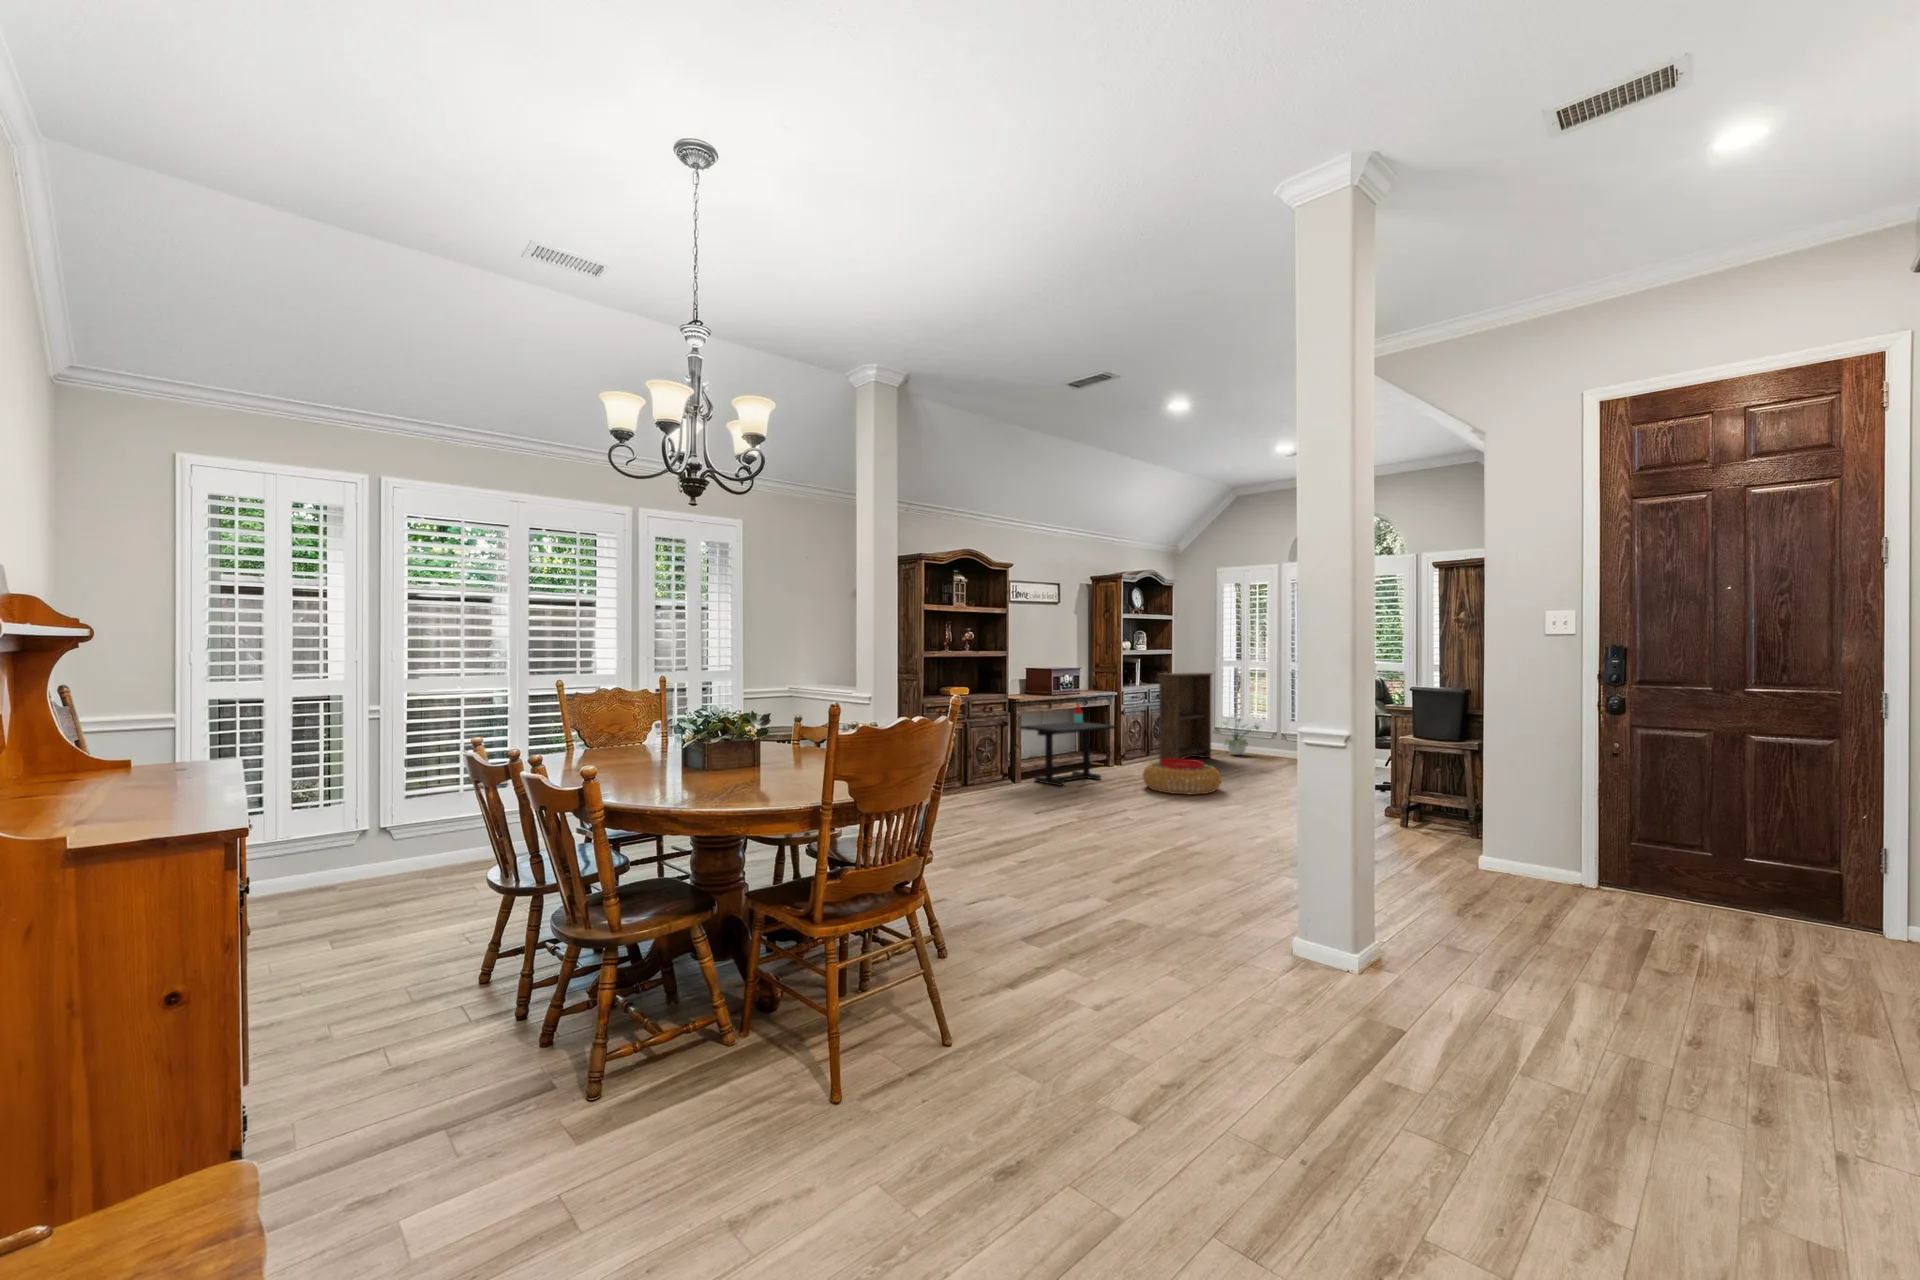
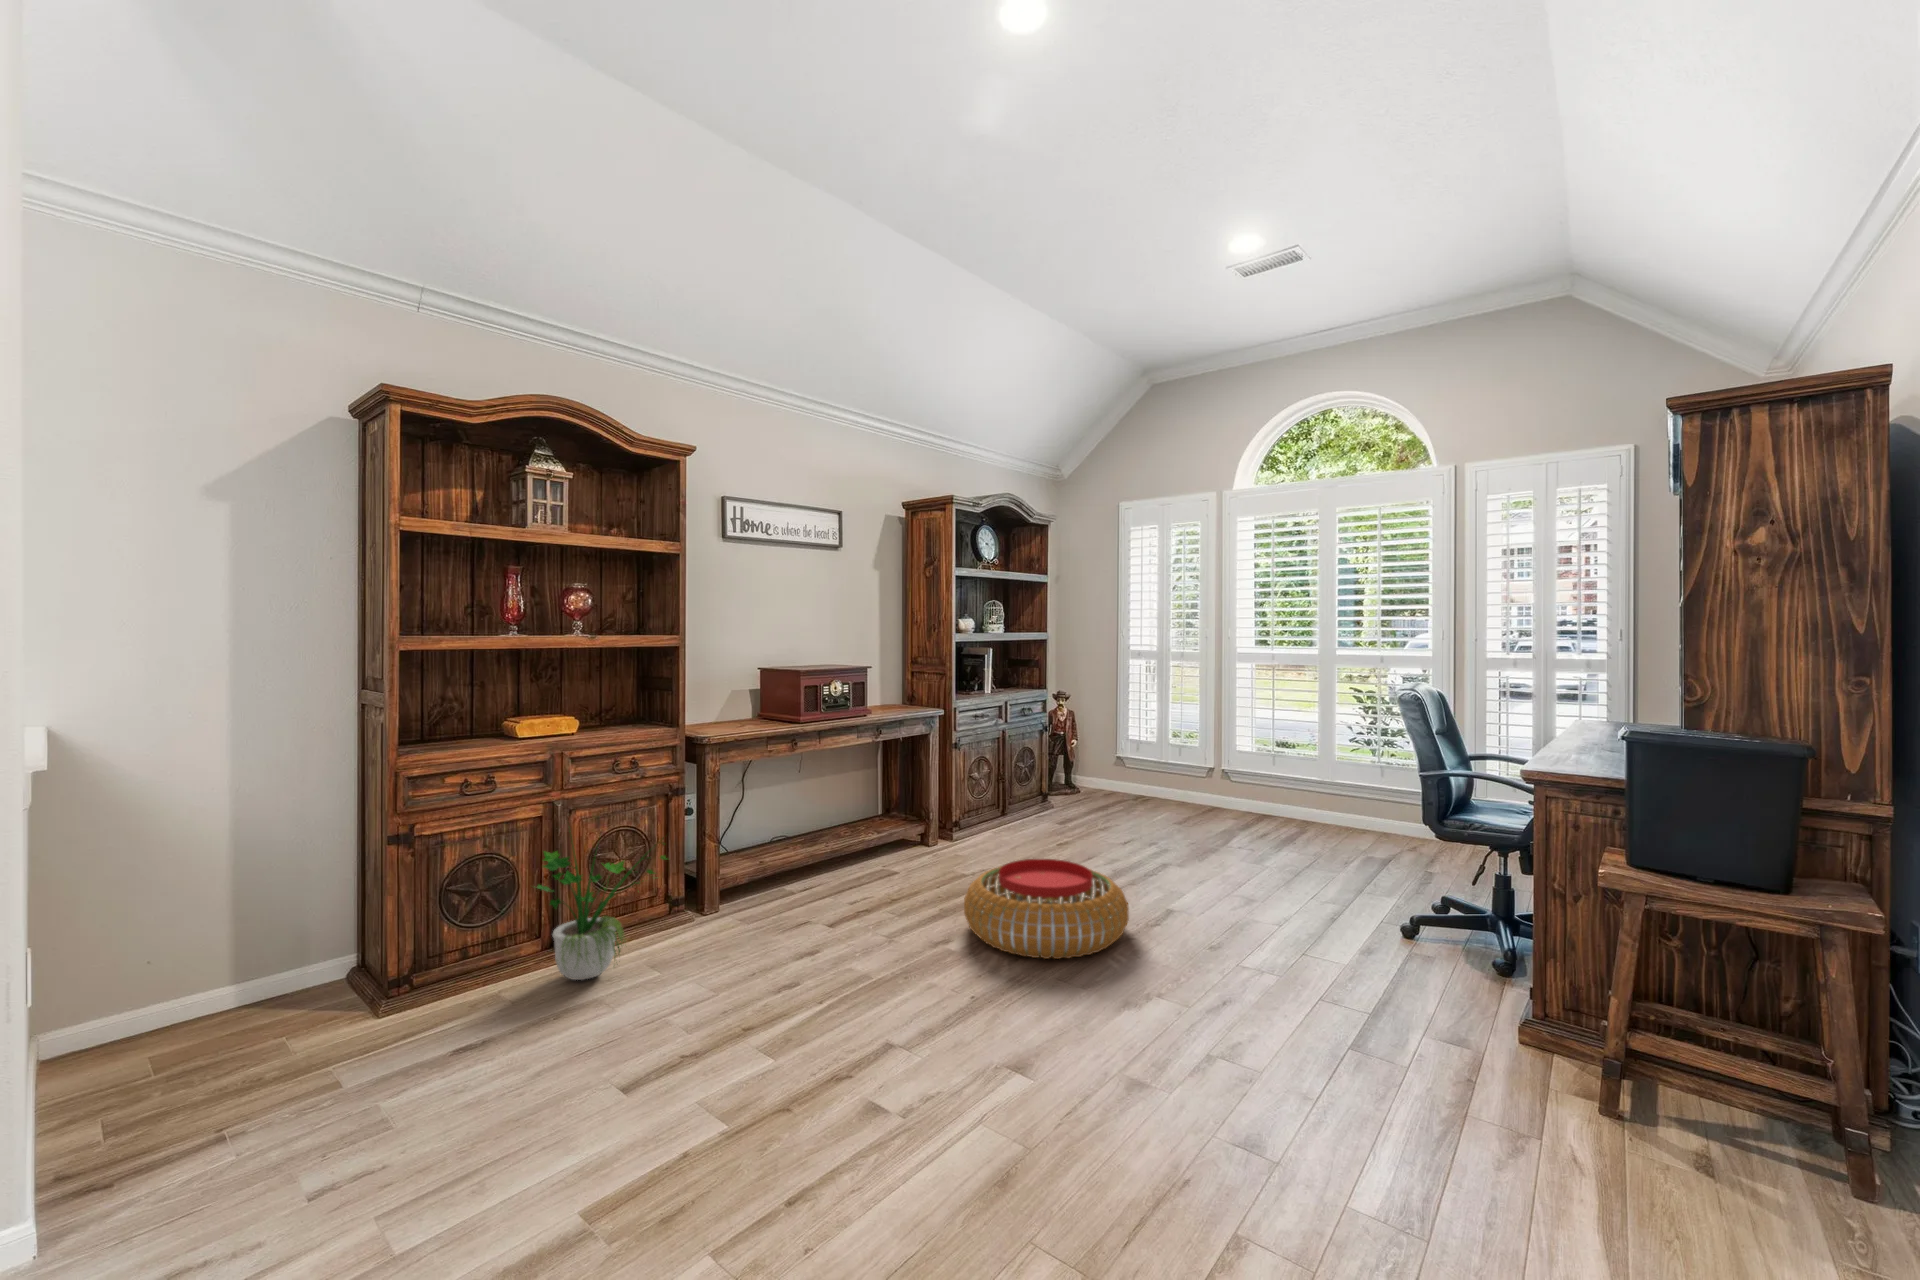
bookshelf: present [1159,673,1212,760] -> none [1017,670,1113,840]
side table: present [1020,704,1117,786] -> none [710,739,921,932]
potted plant: present [1225,718,1259,755] -> present [538,831,667,980]

